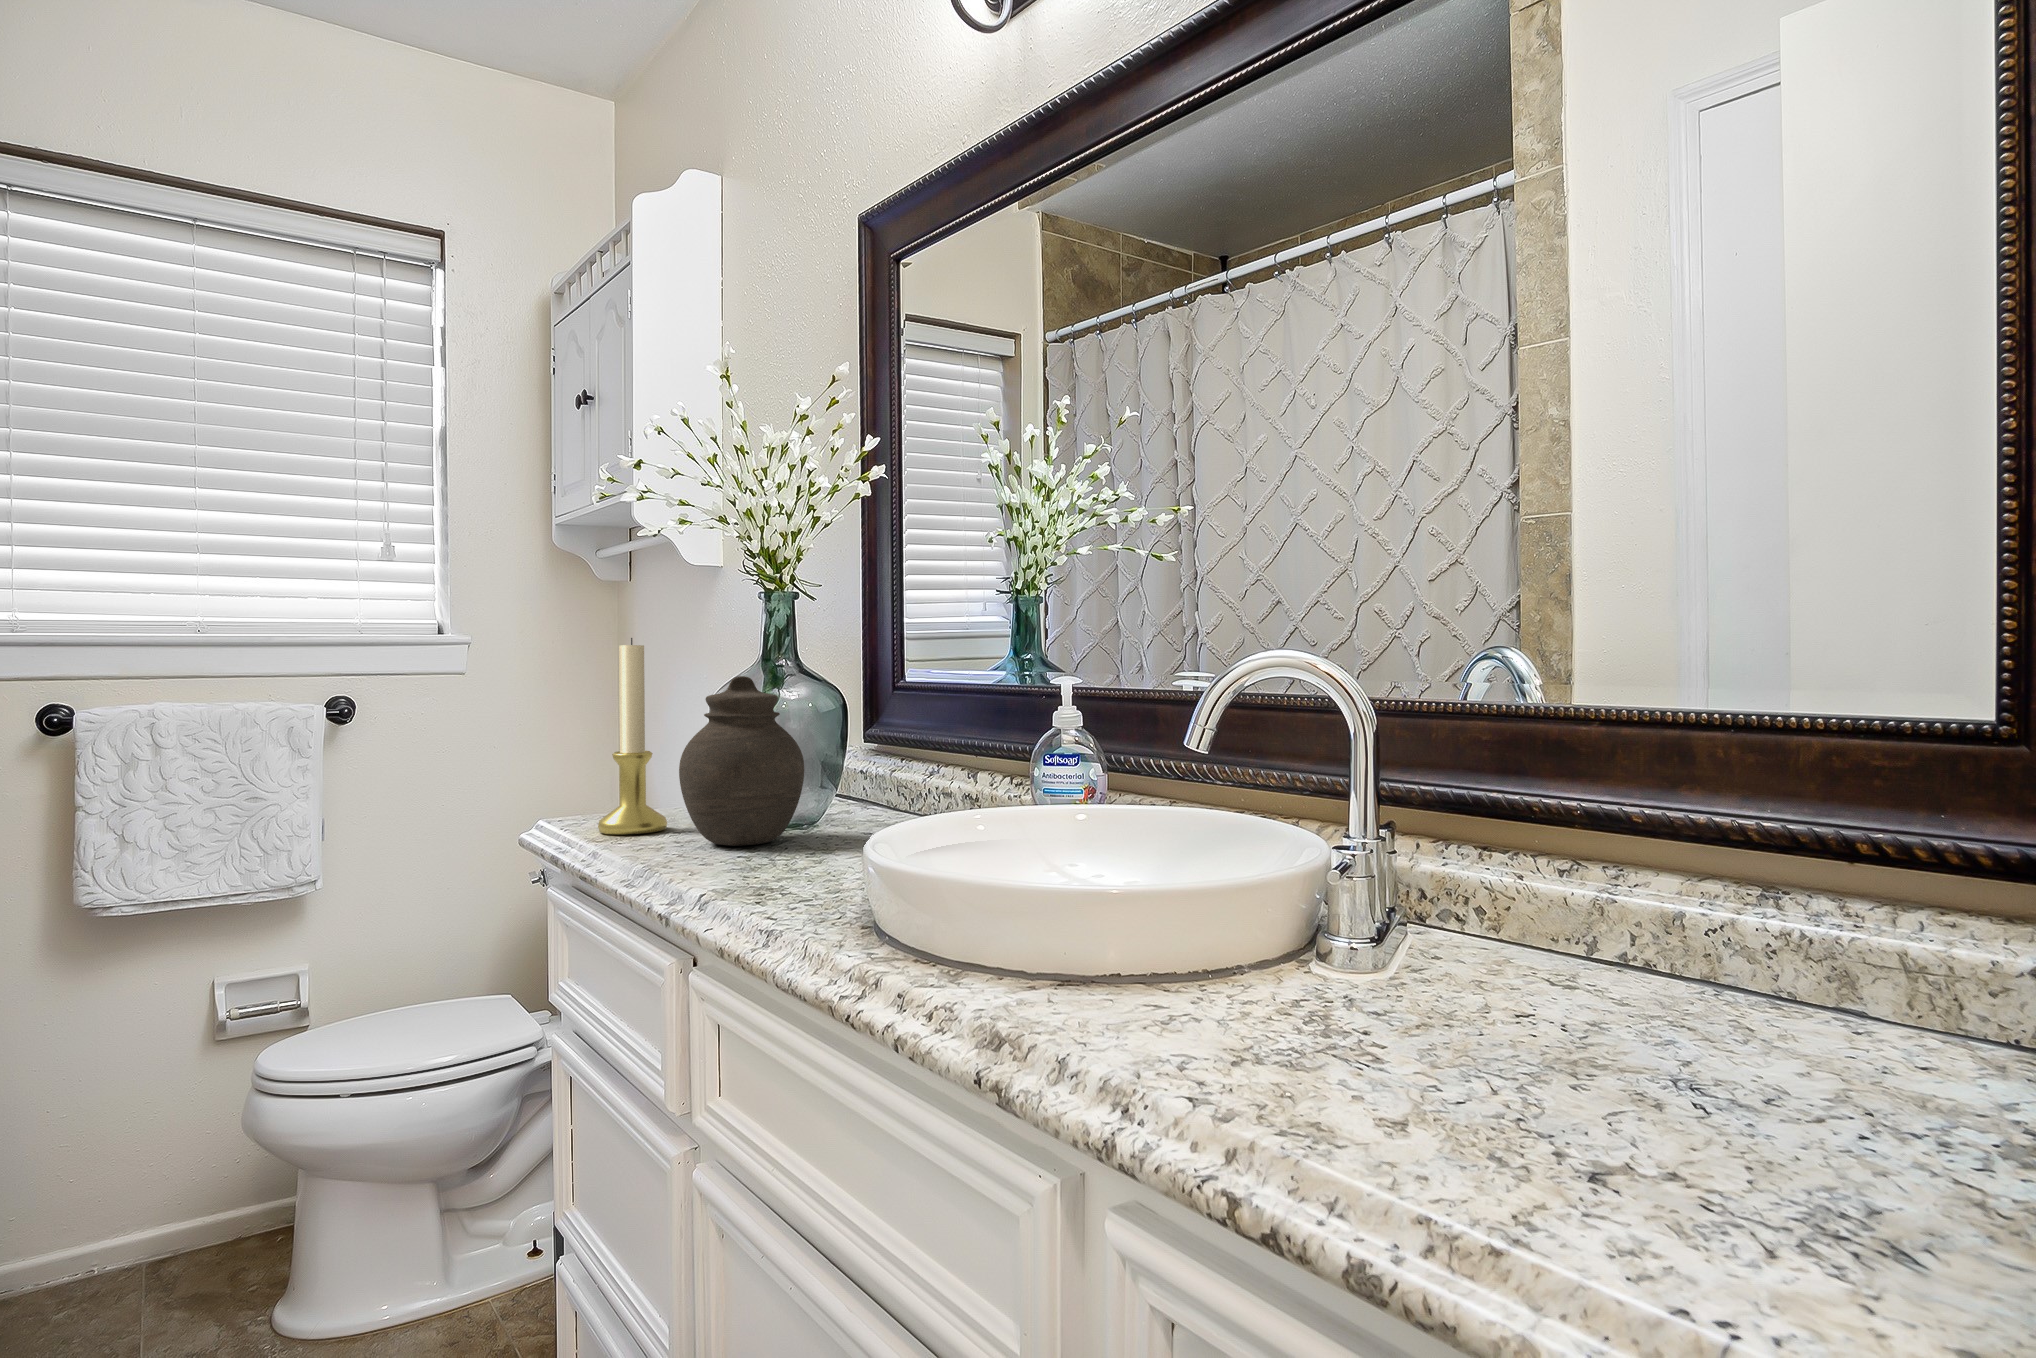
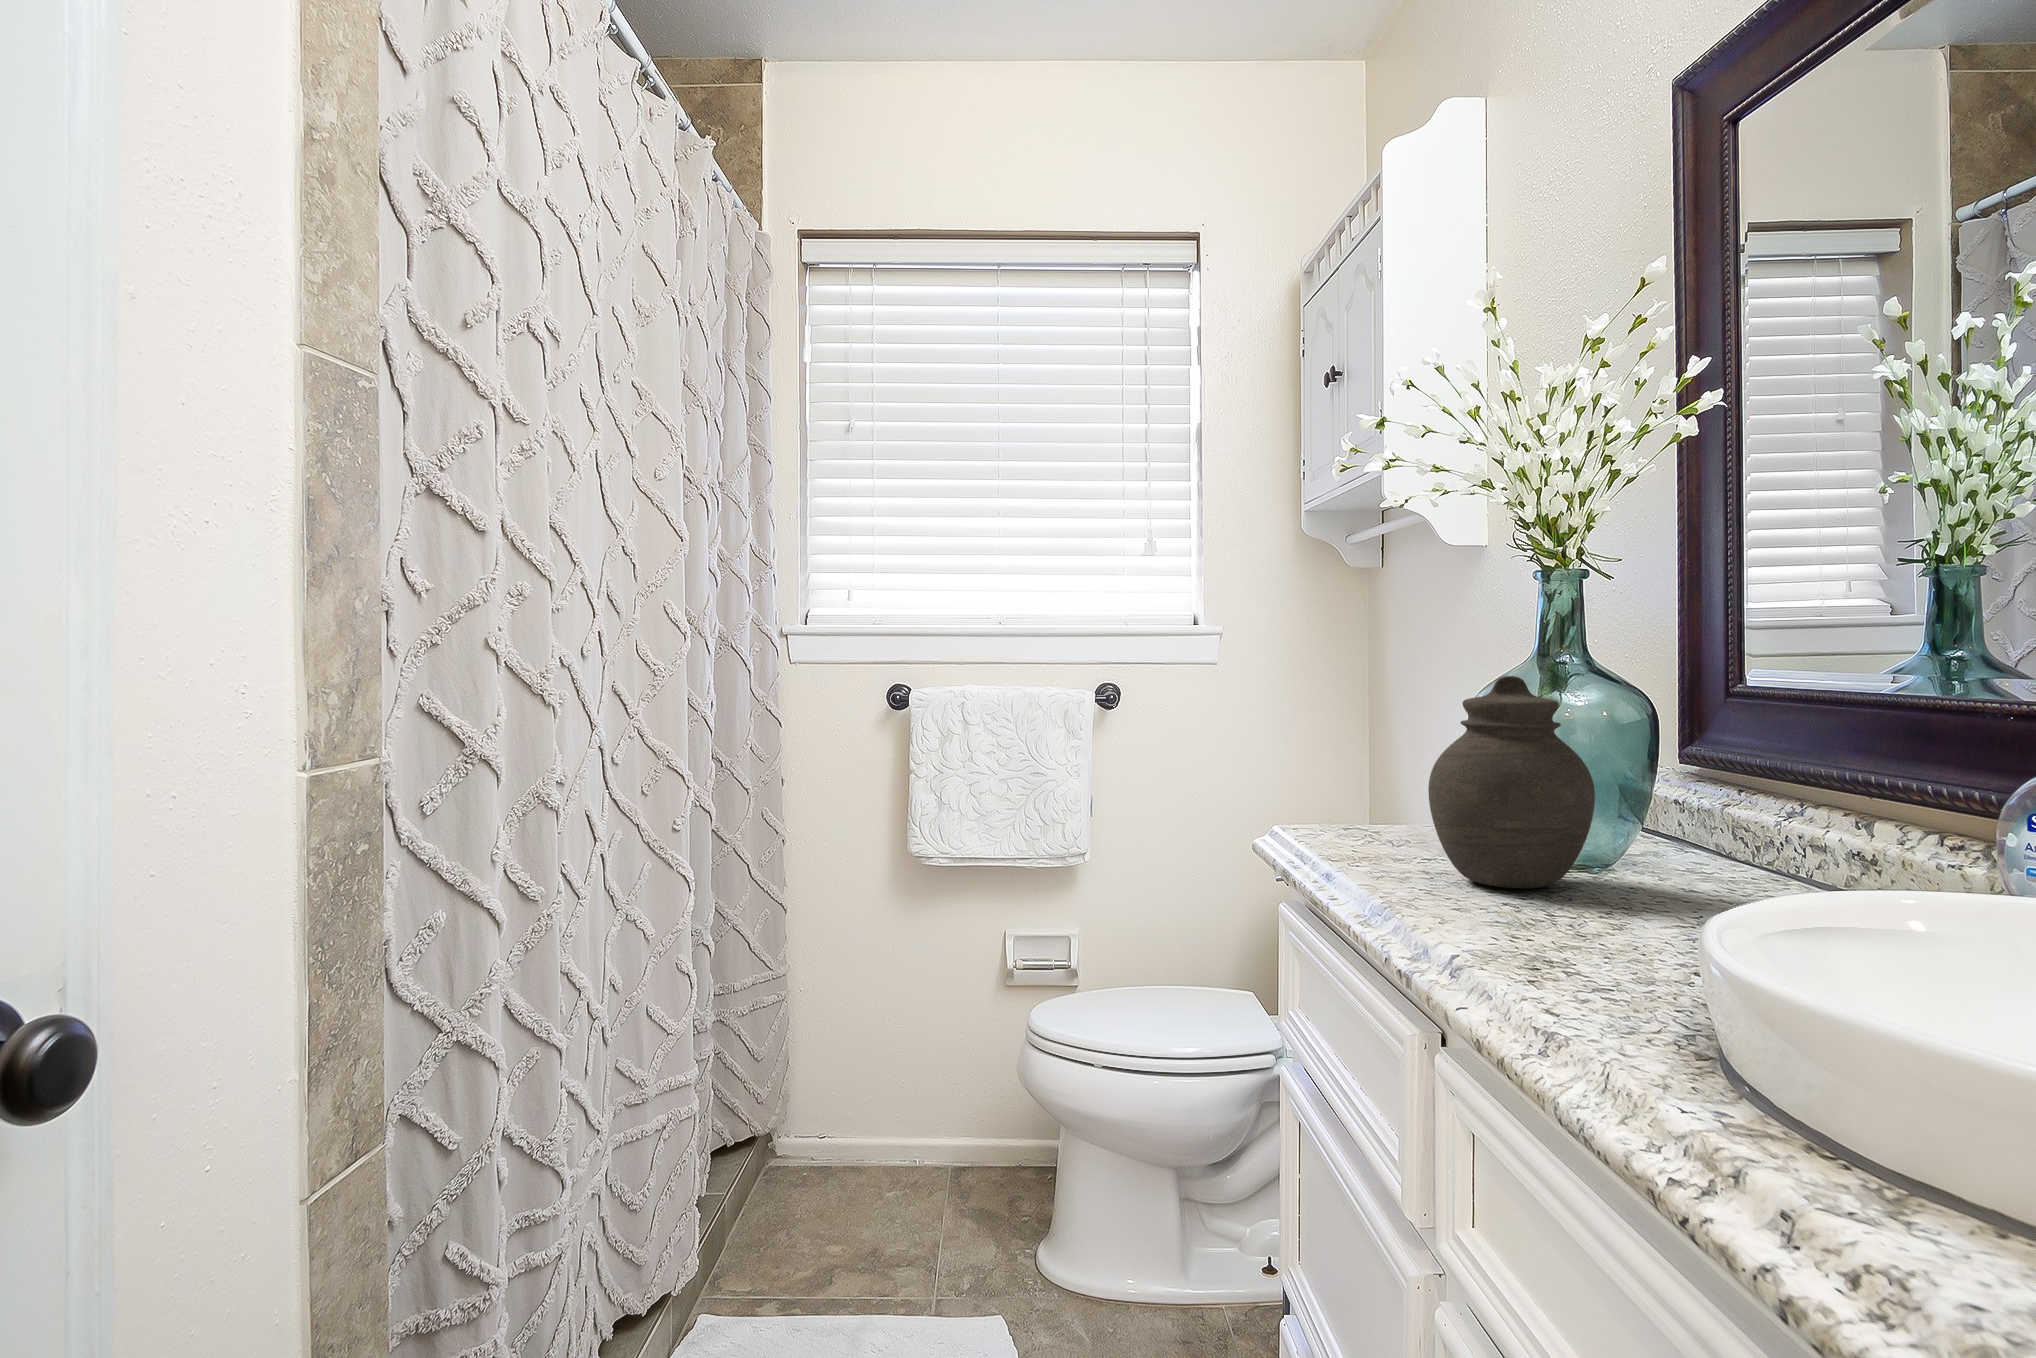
candle holder: present [598,638,667,834] -> none [1335,629,1415,856]

